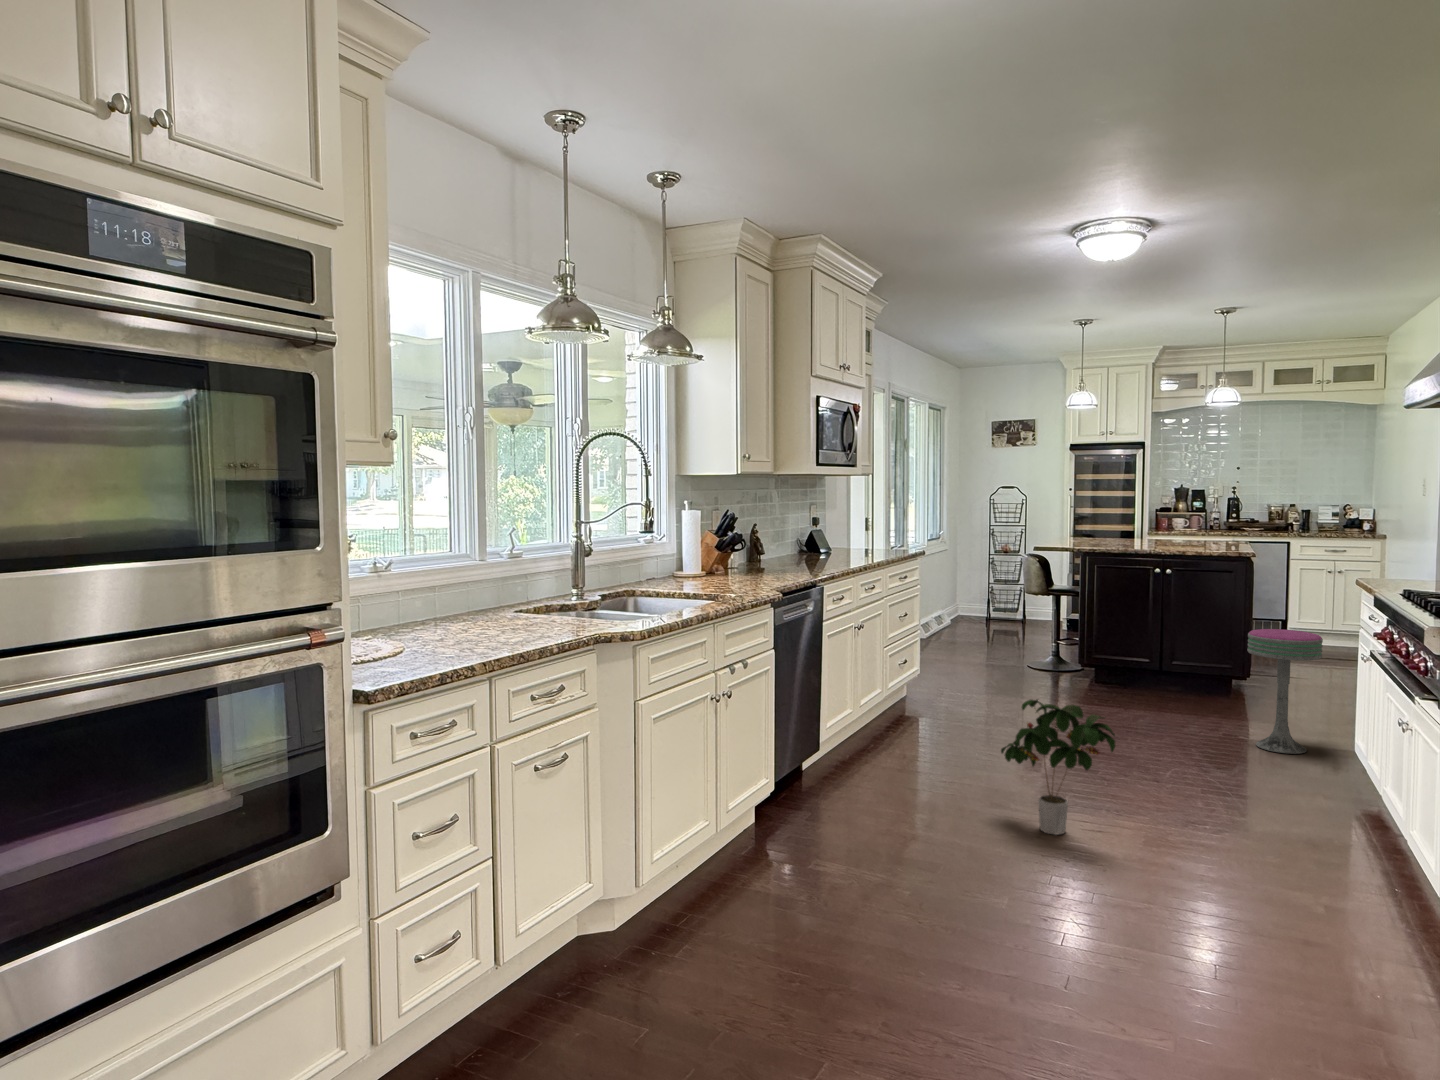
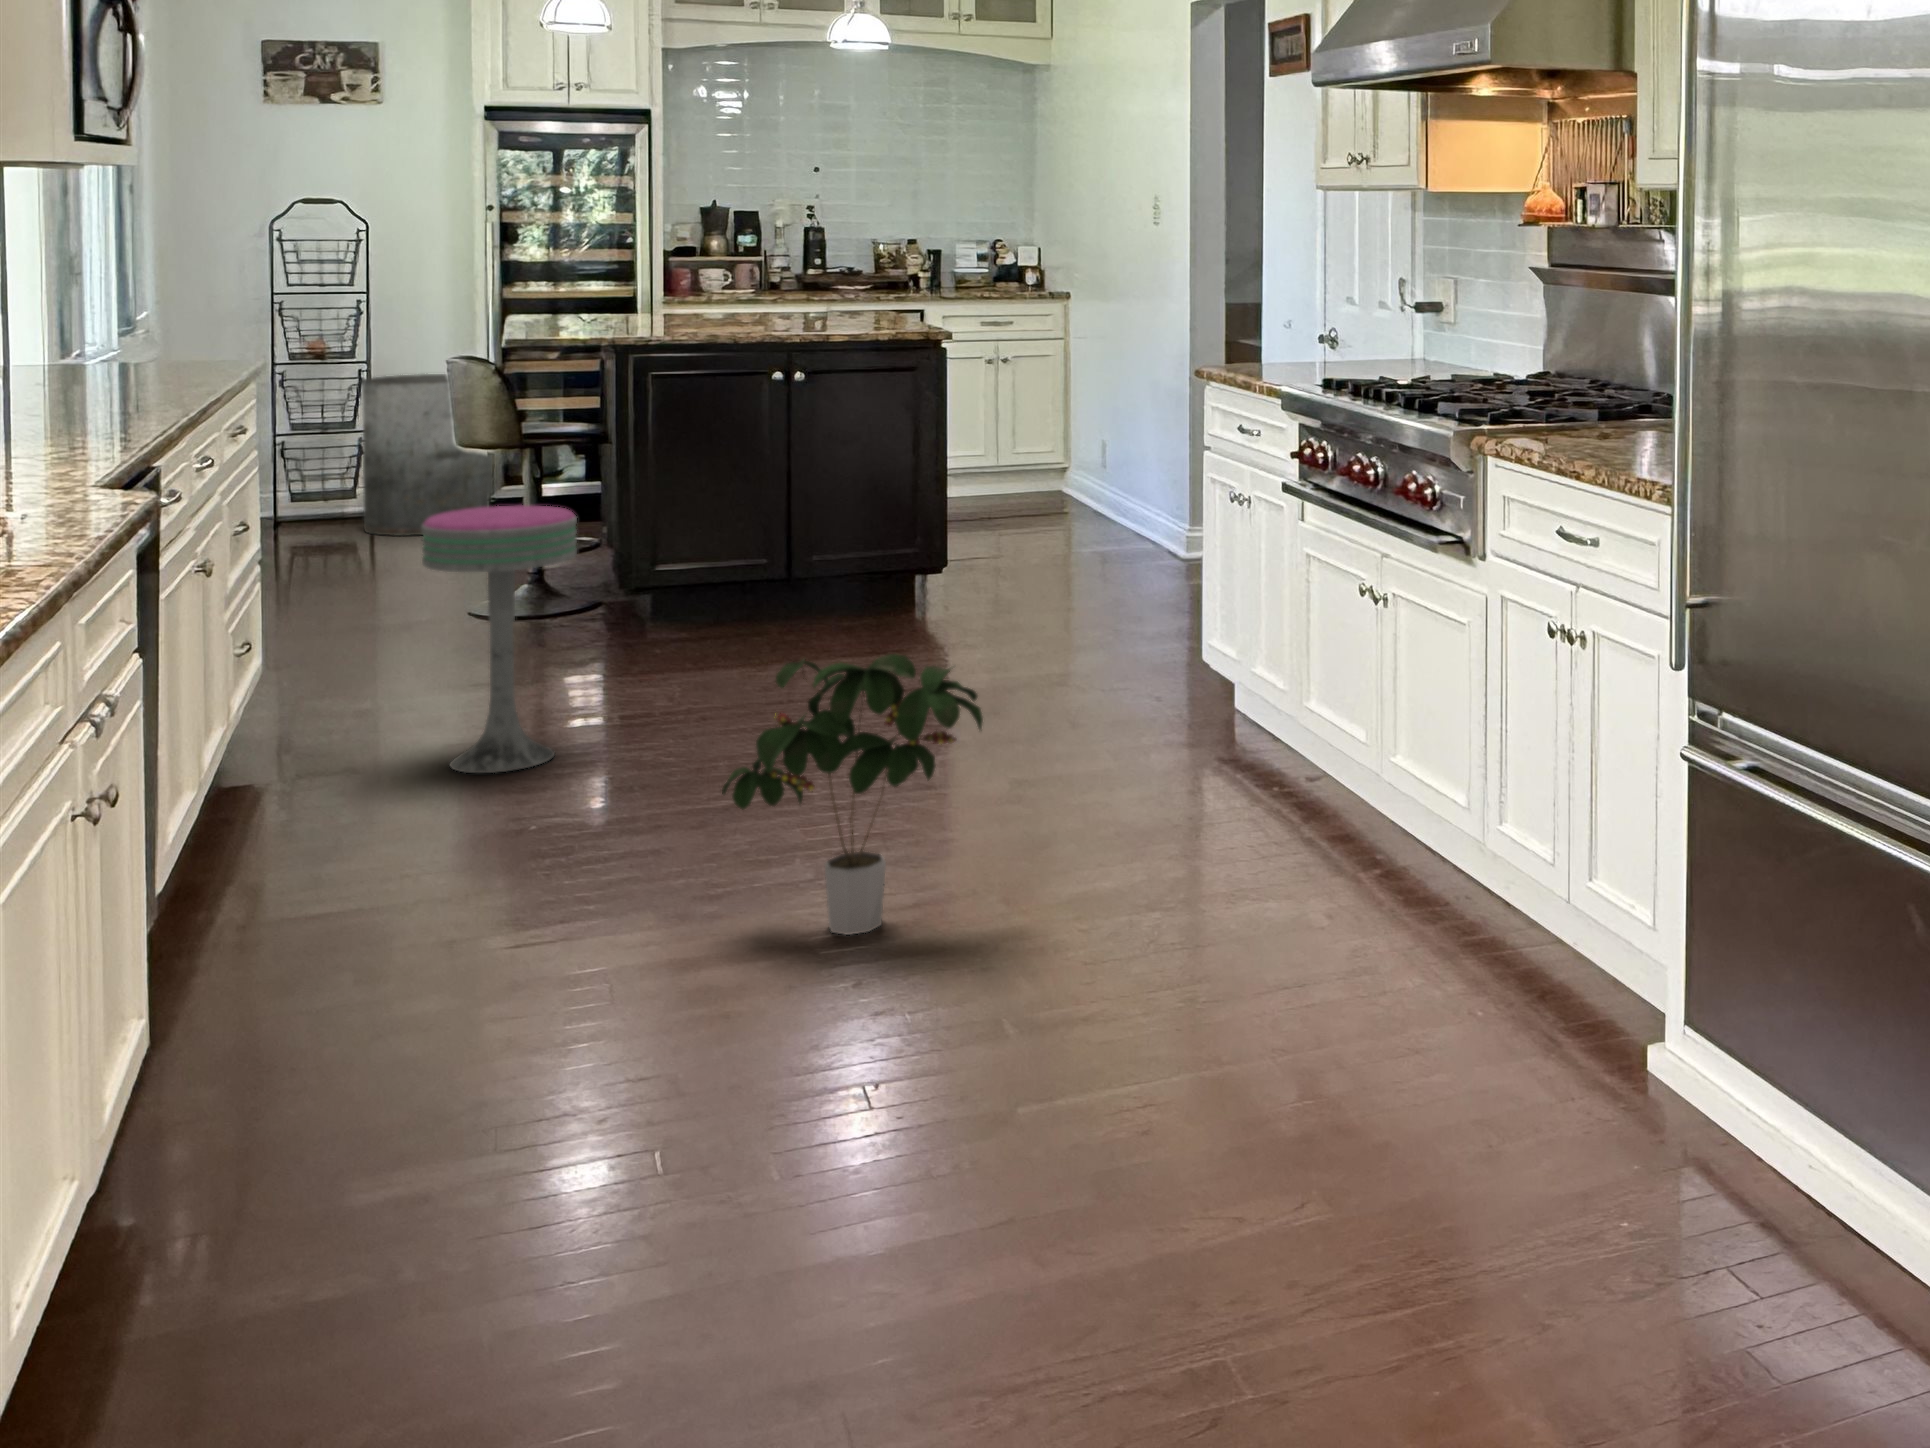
trash can: none [1017,562,1070,632] -> present [362,374,492,536]
bar stool: present [1247,629,1323,754] -> present [422,505,577,773]

